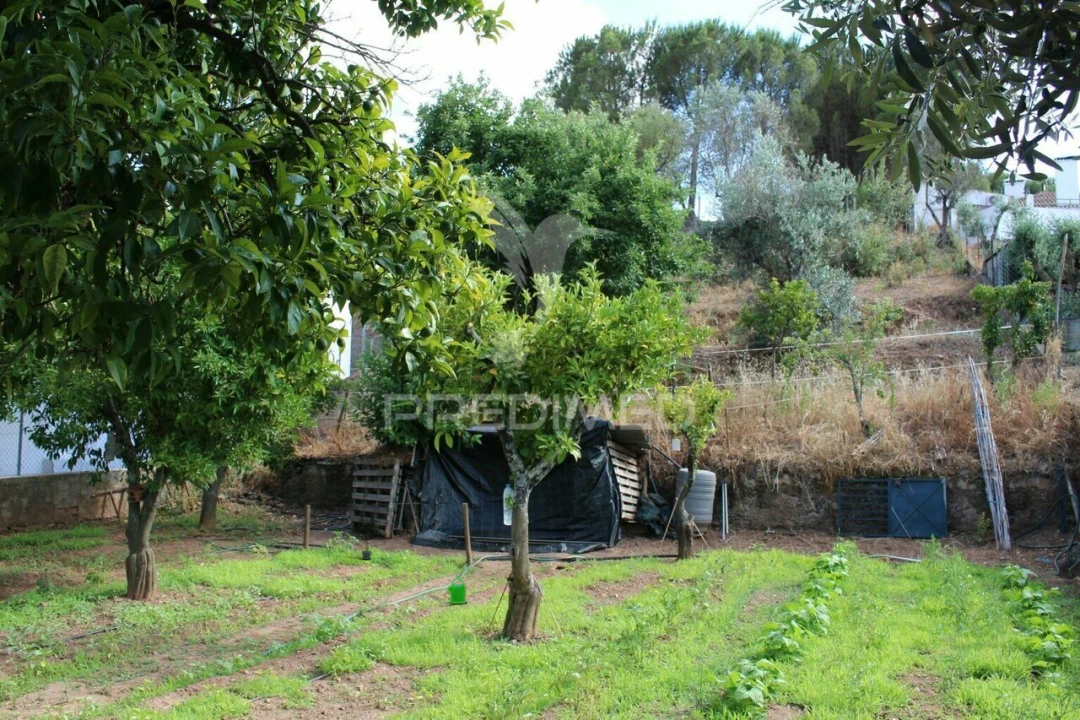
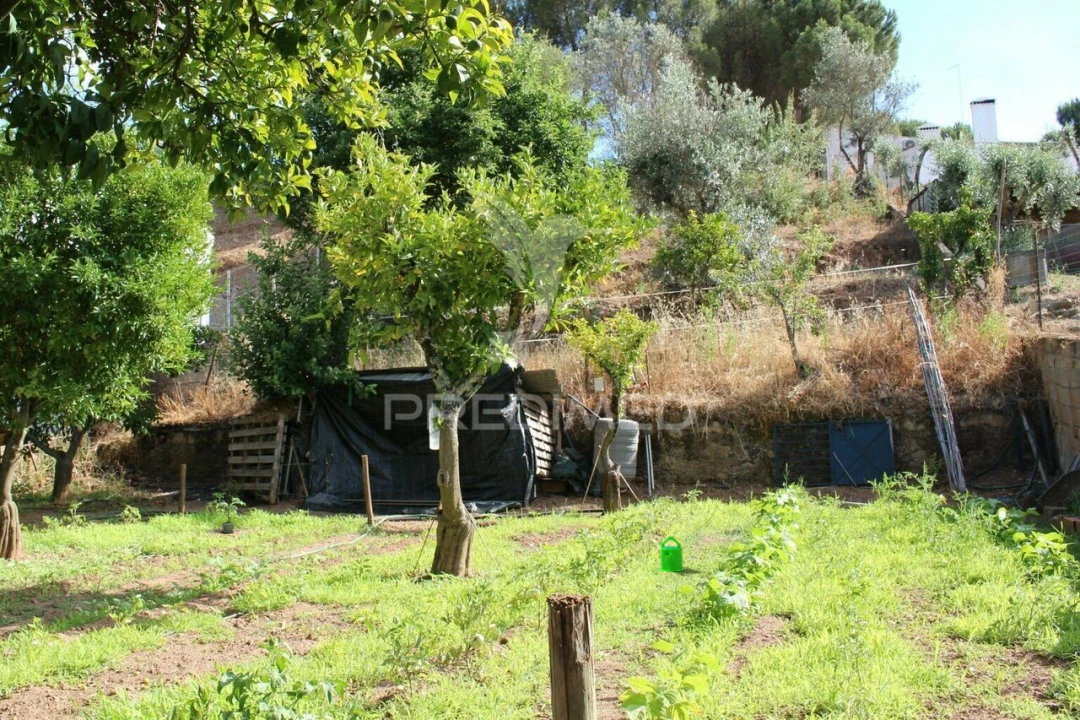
watering can: present [447,577,466,604] -> present [660,536,684,572]

